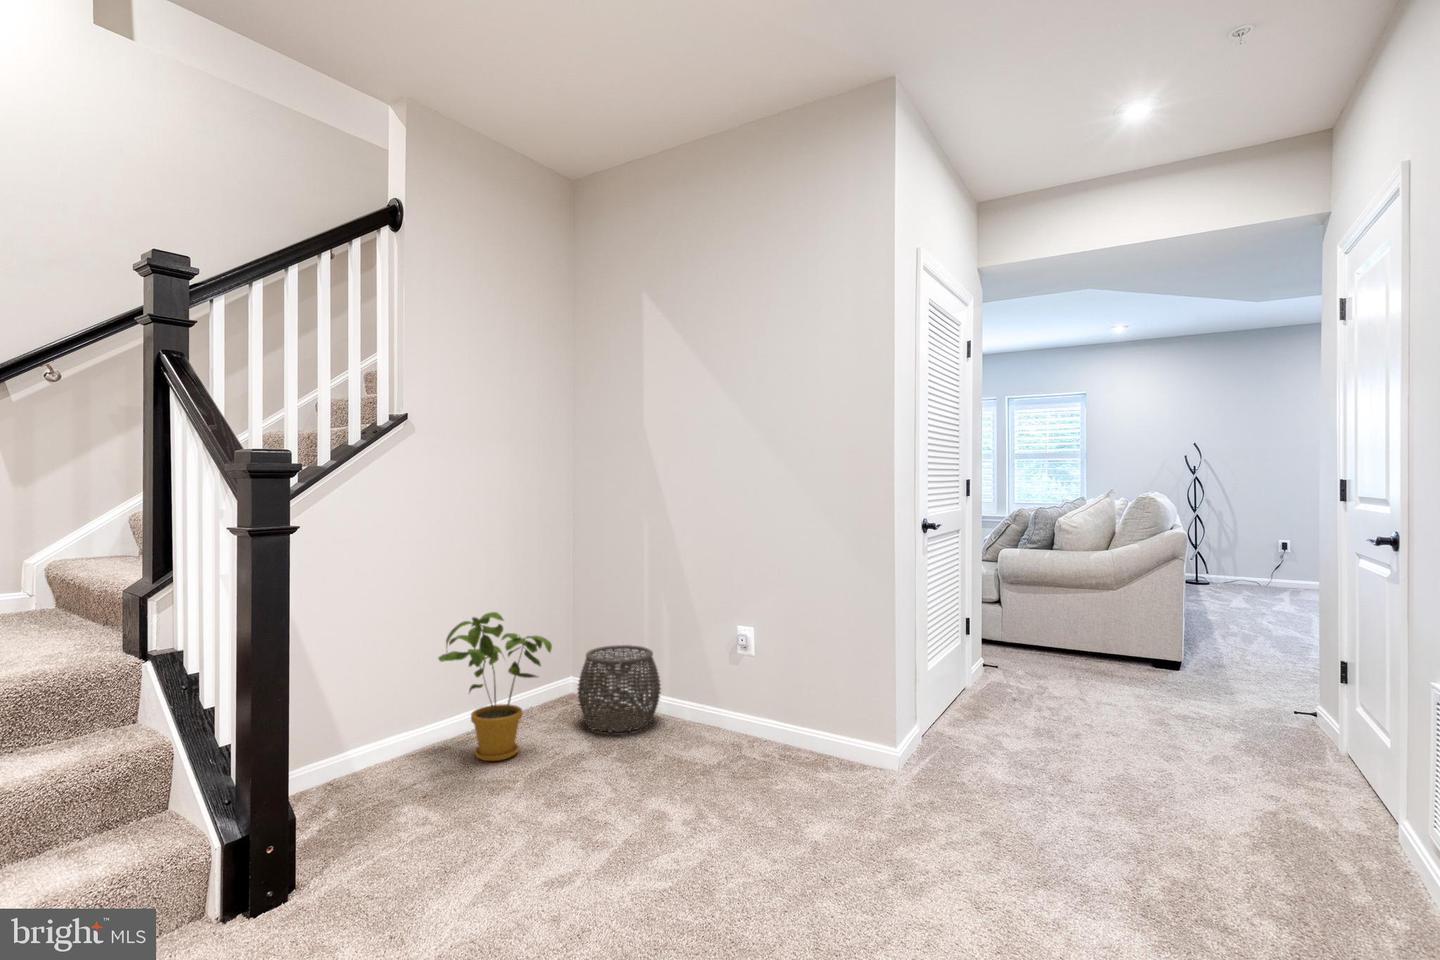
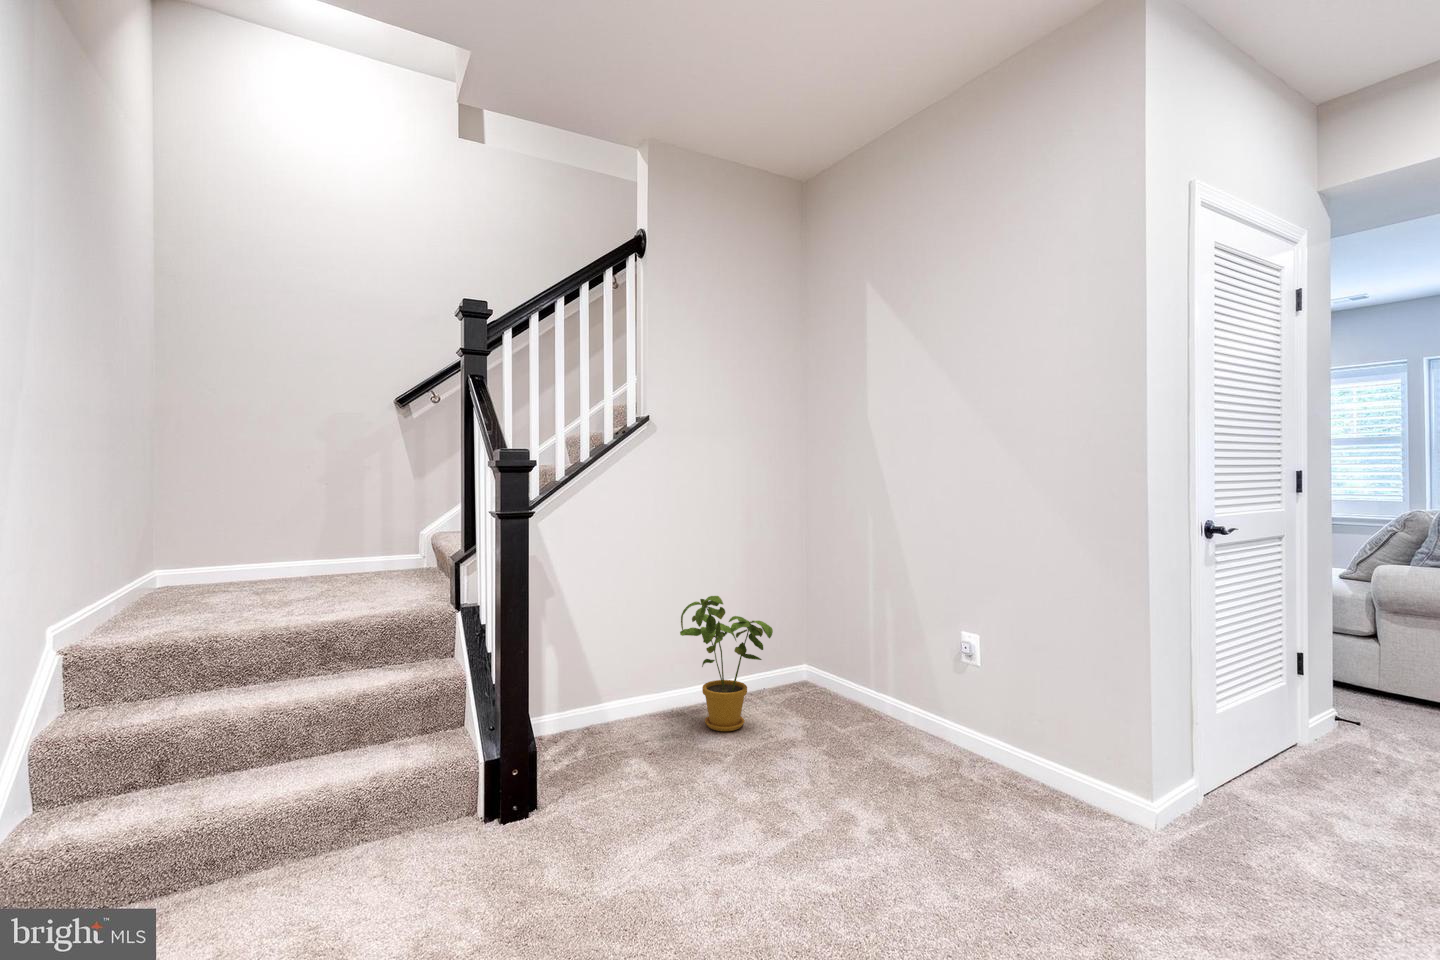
woven basket: present [577,645,661,732] -> none [806,638,888,725]

